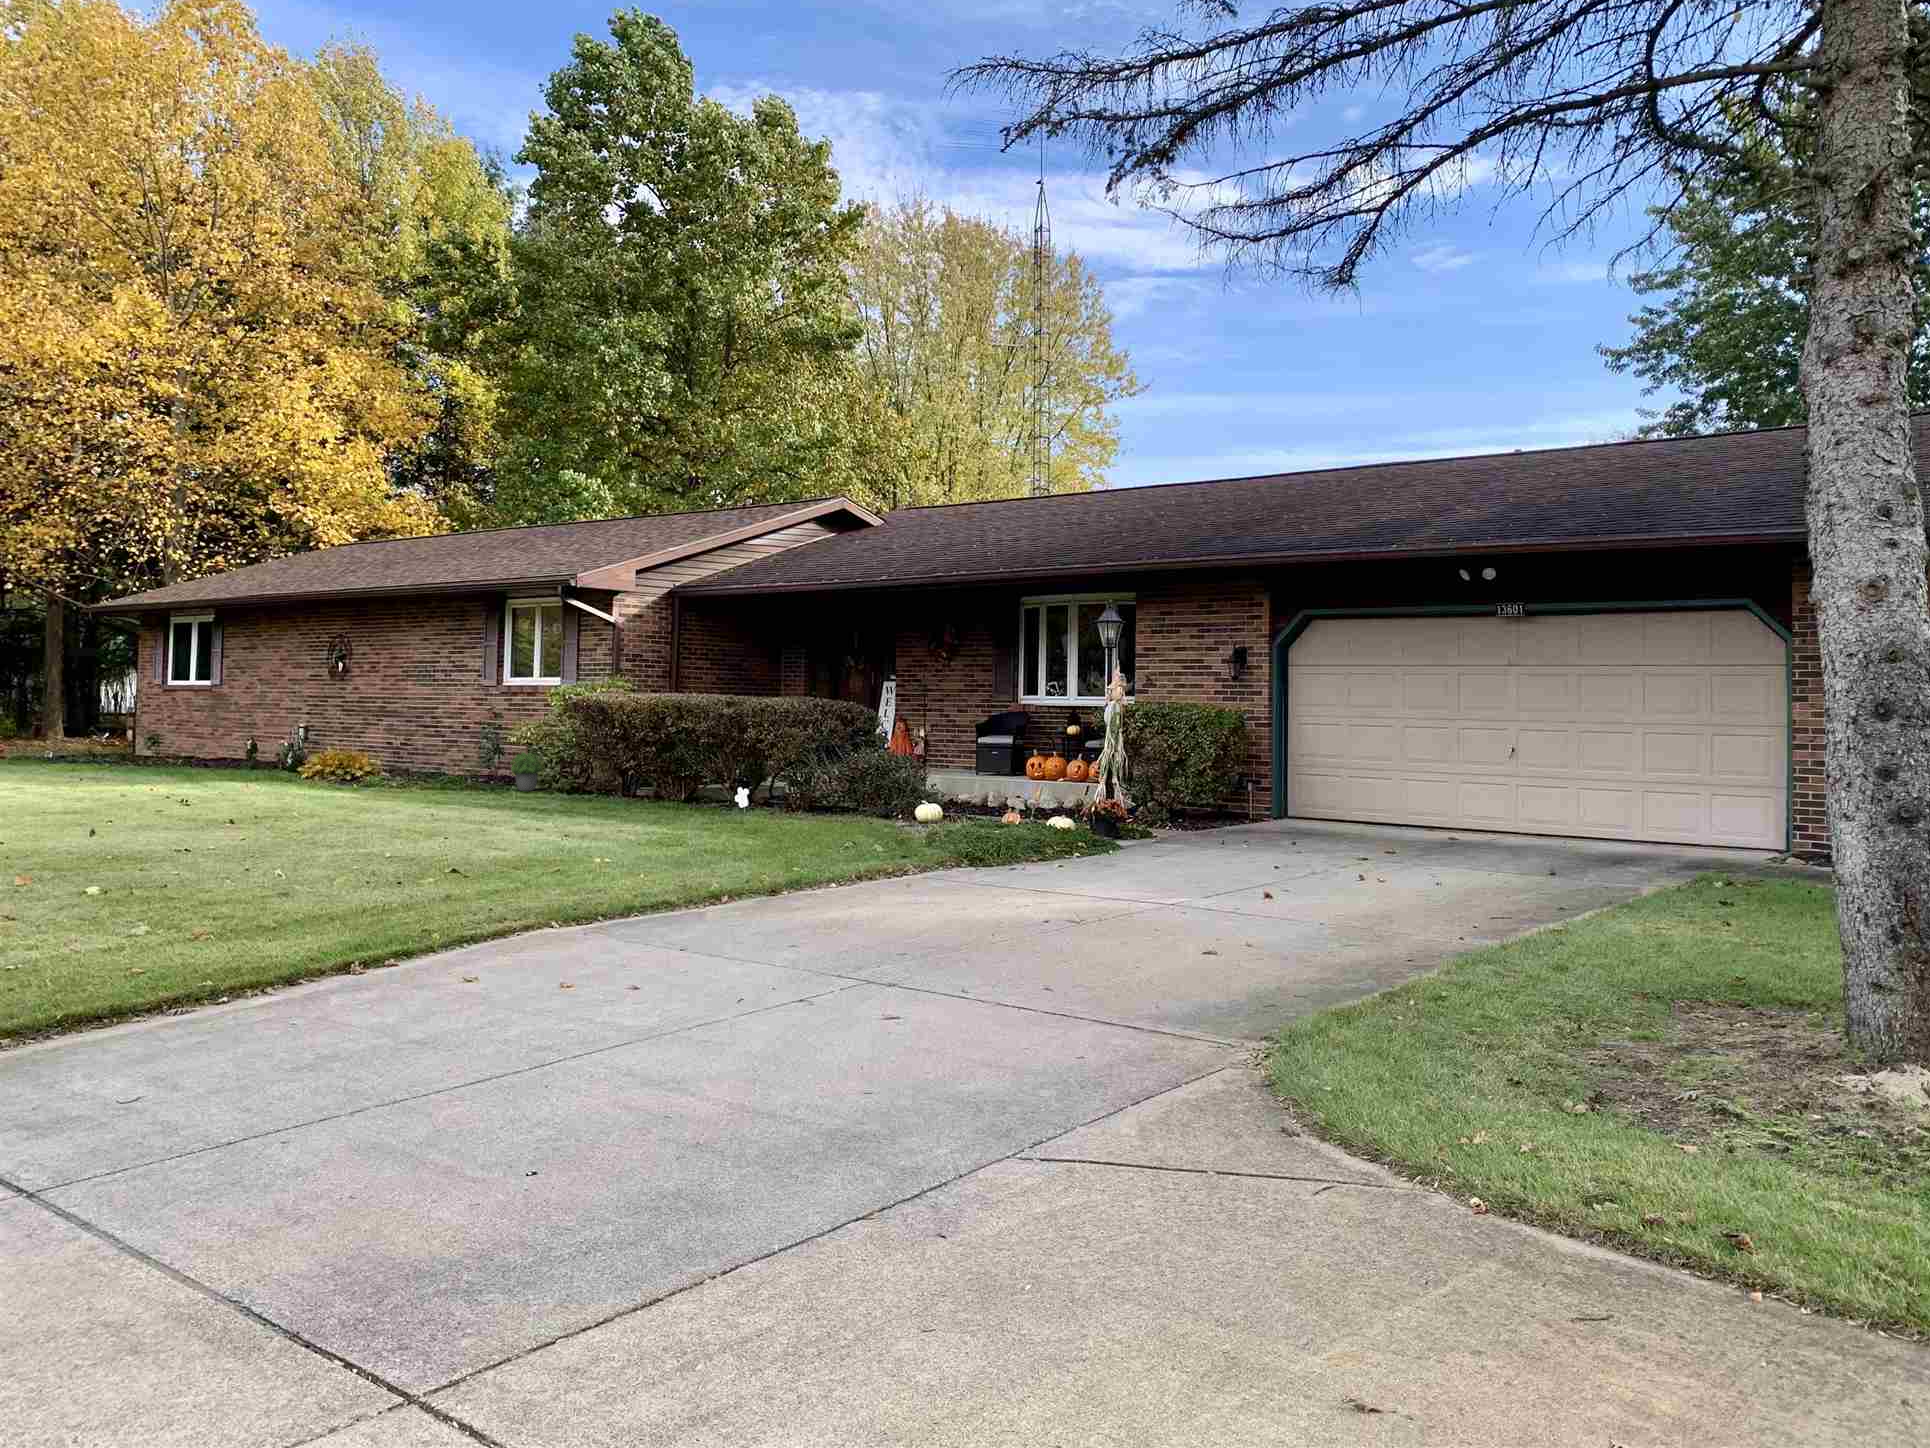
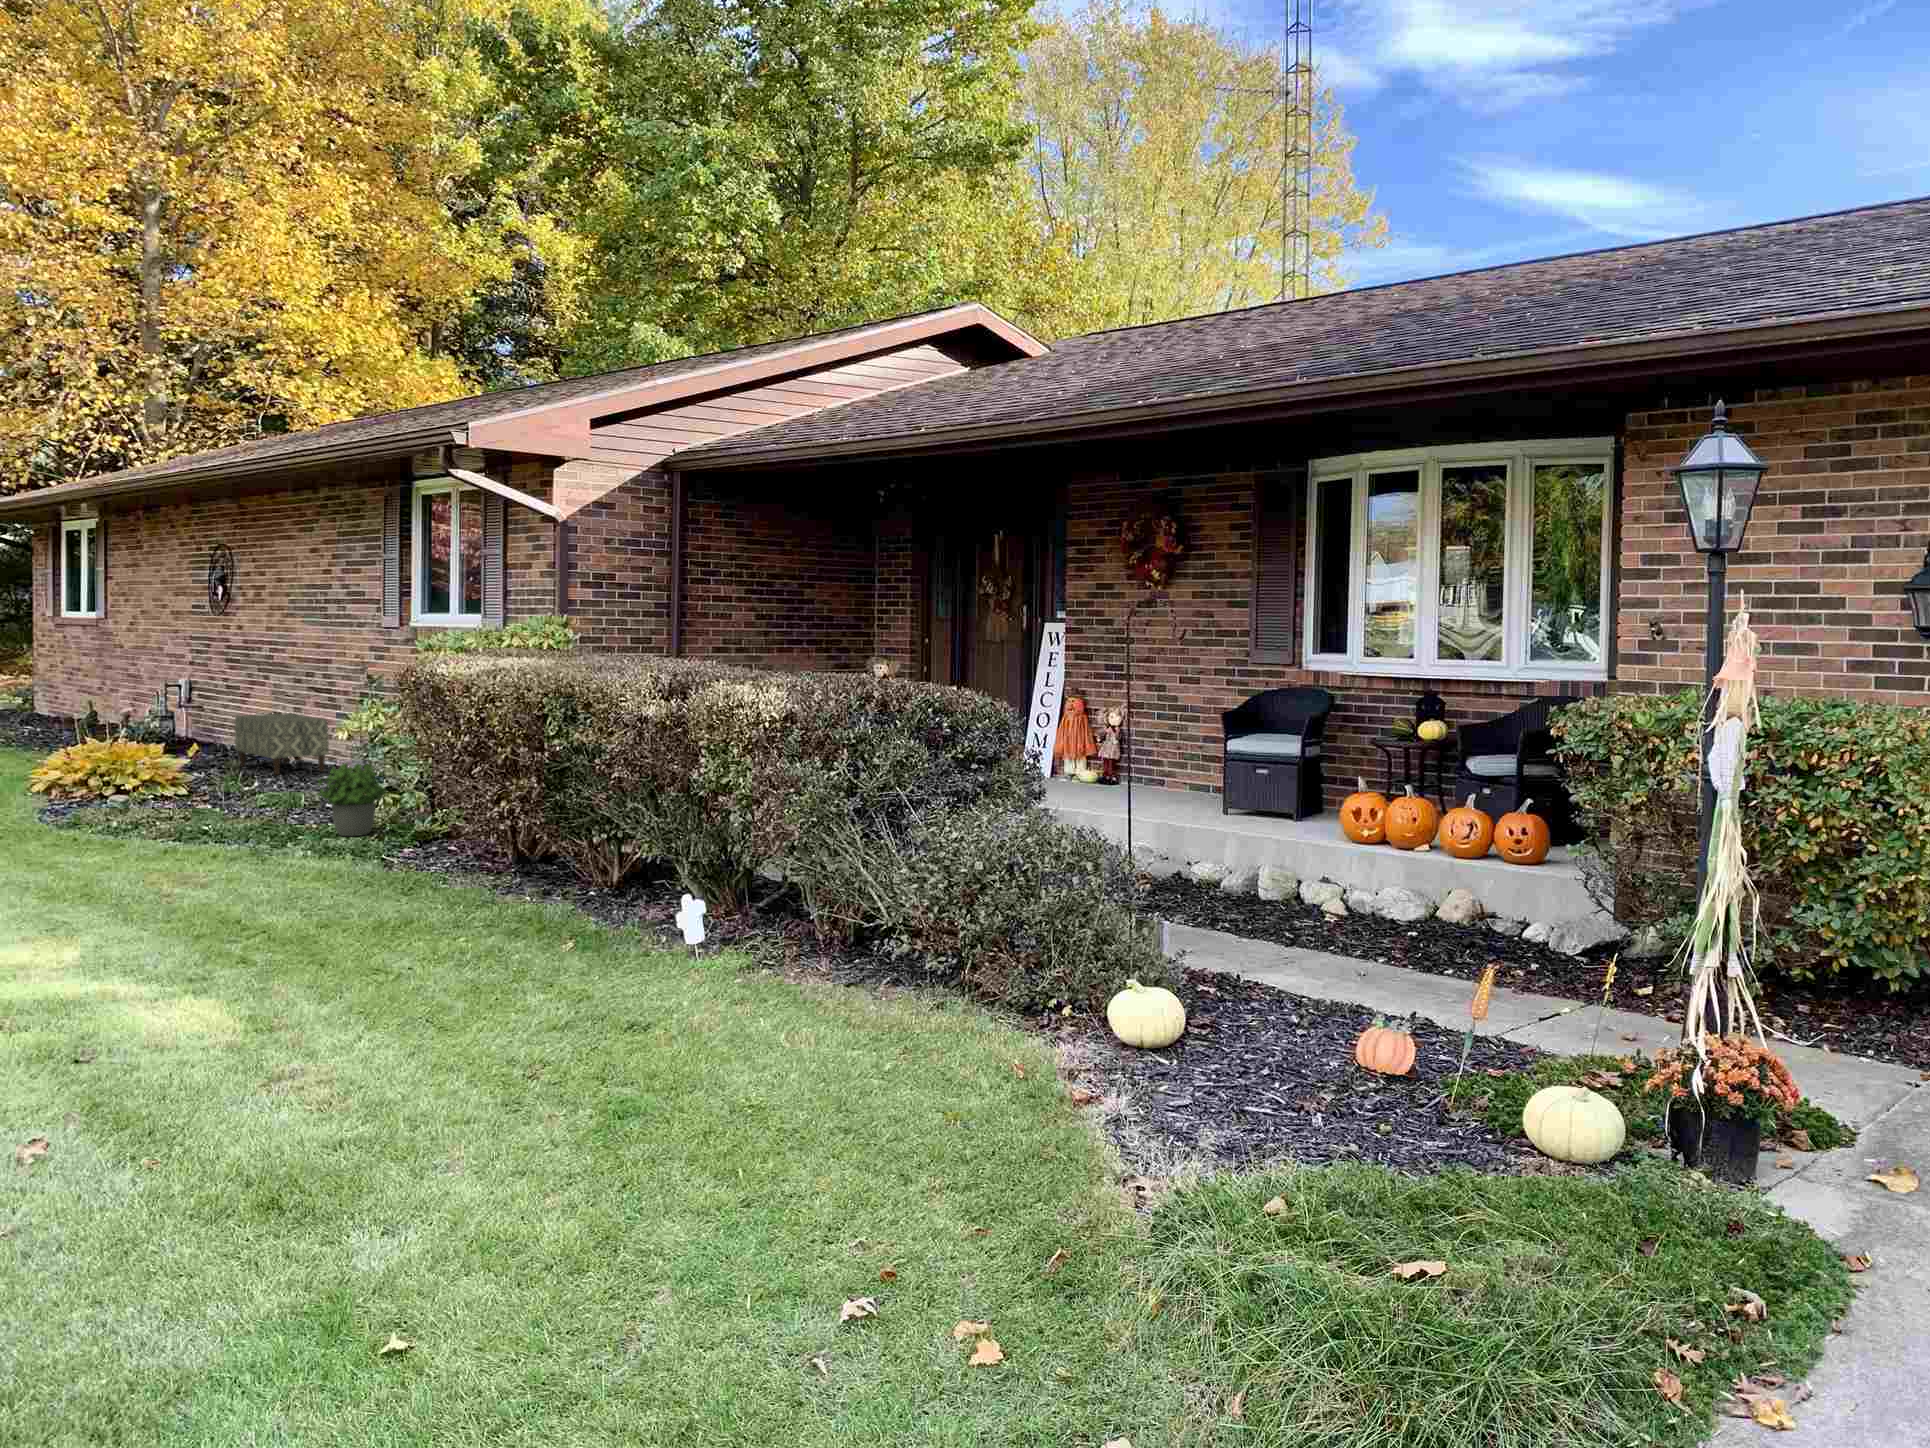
bench: none [368,740,437,775] -> present [235,713,329,775]

